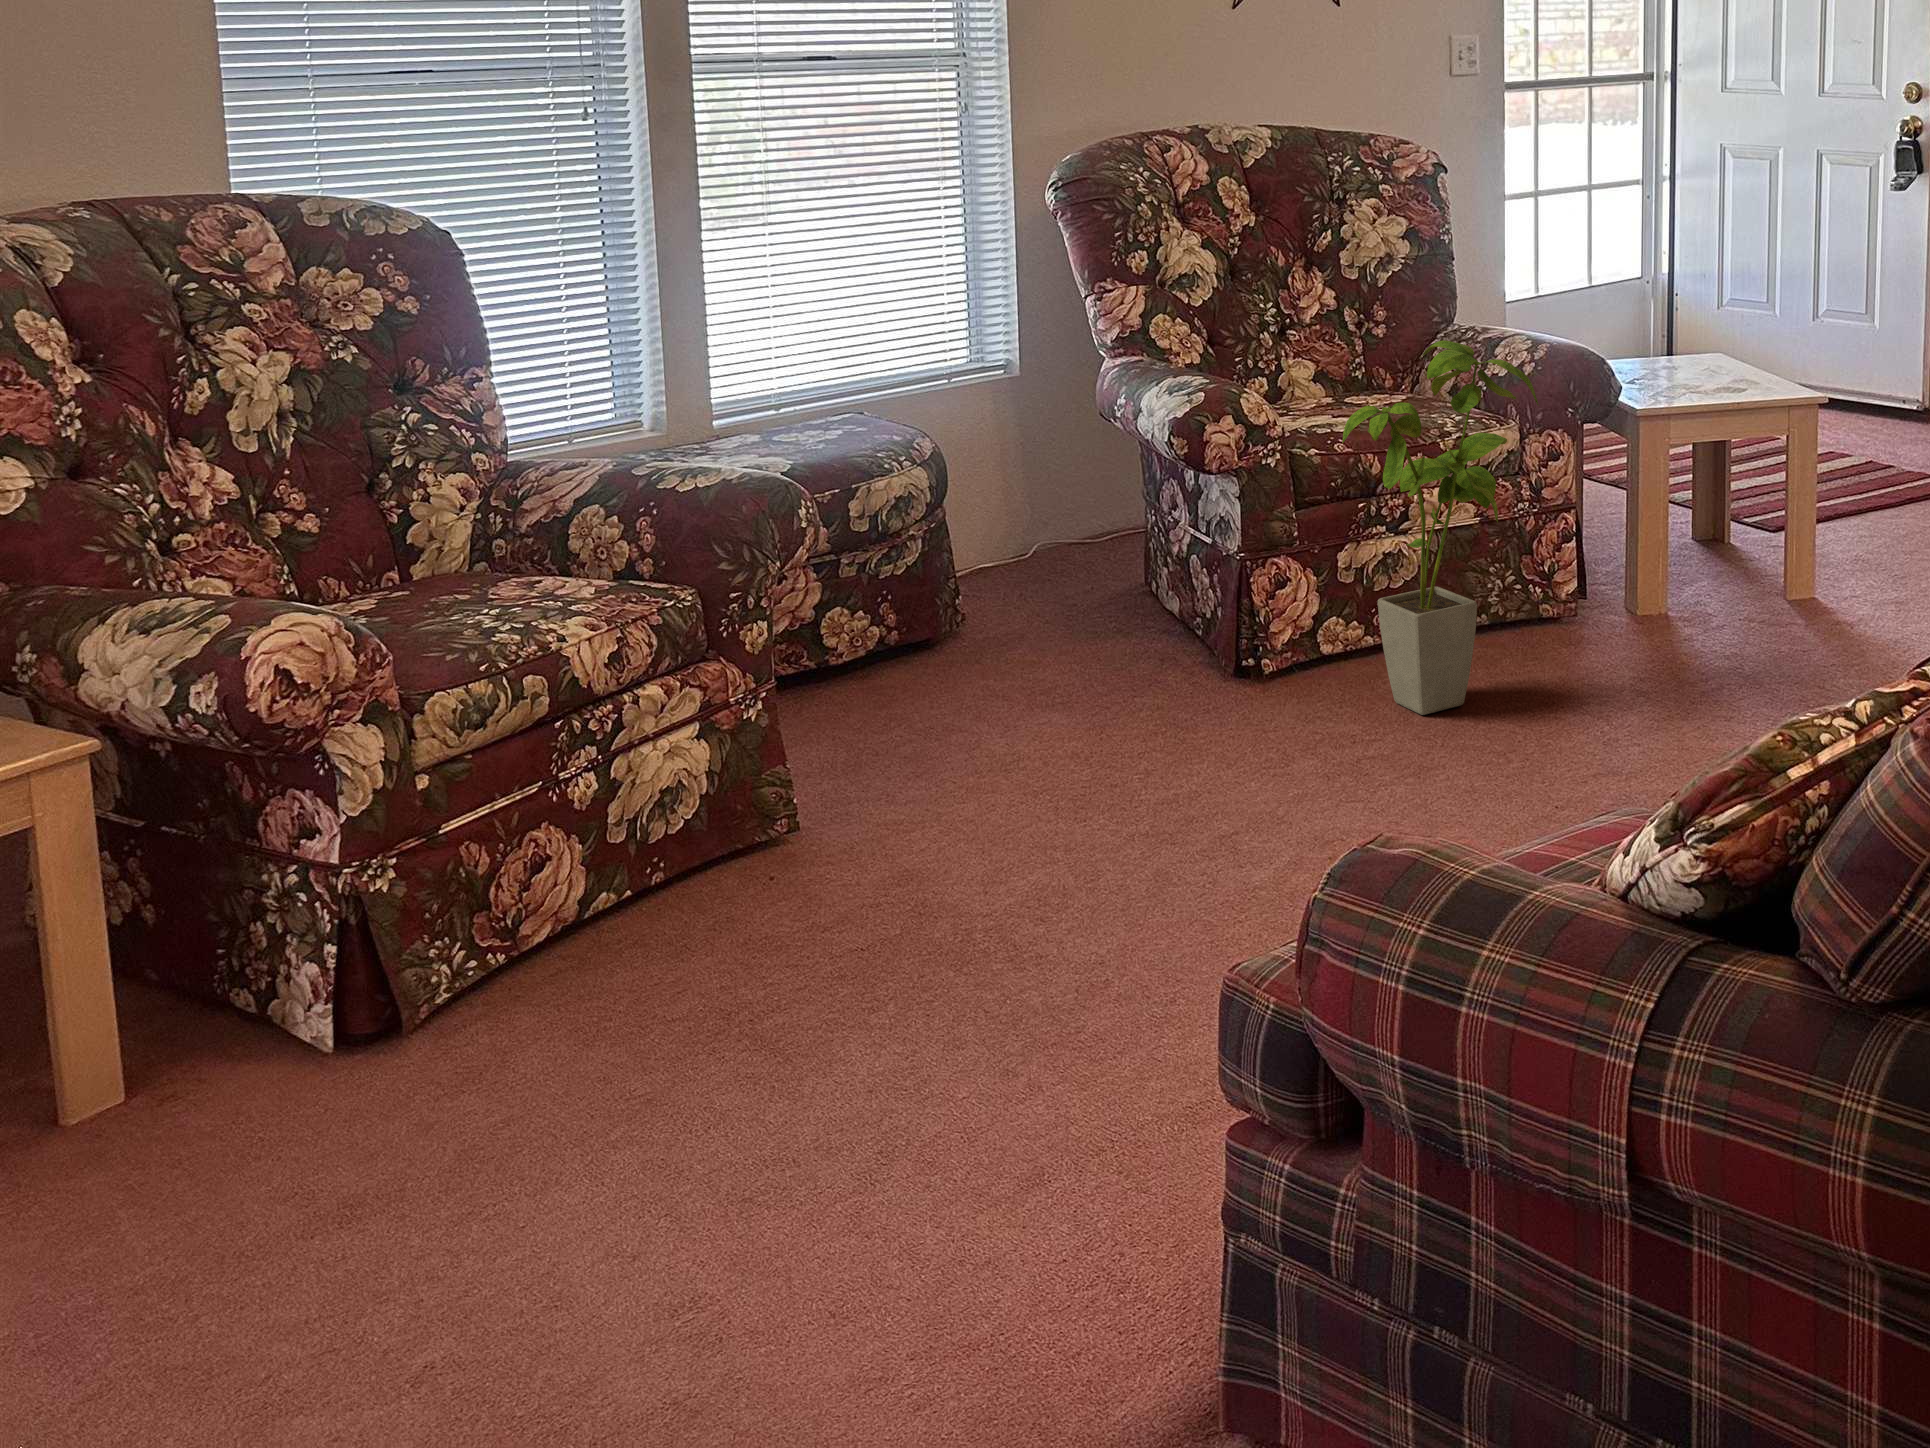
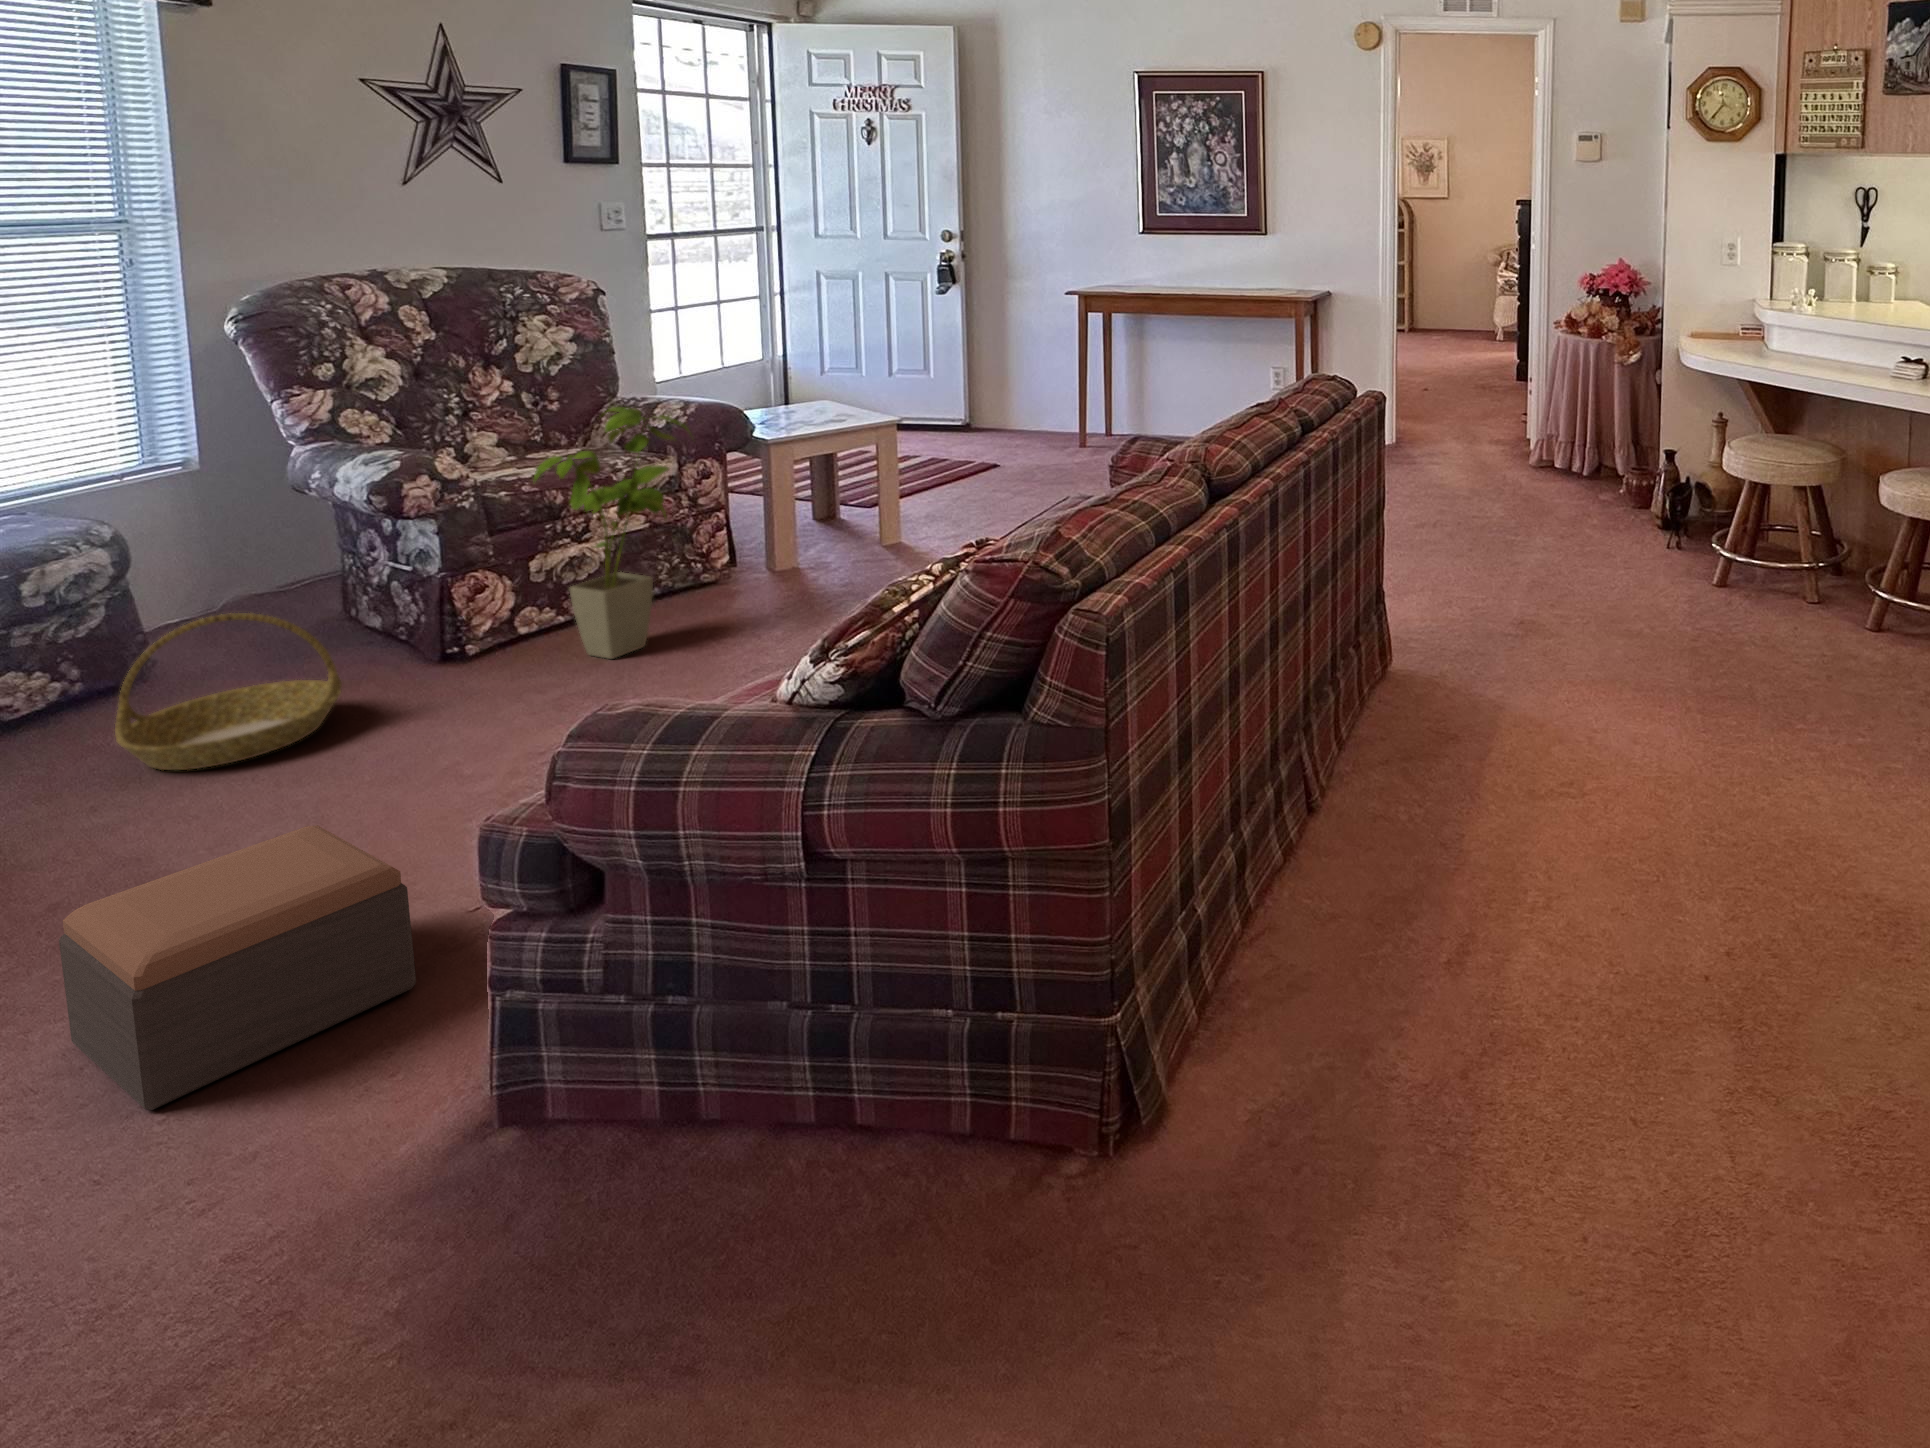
basket: none [920,572,1129,766] -> present [115,613,342,770]
footstool: none [826,893,1156,1232] -> present [59,825,416,1110]

